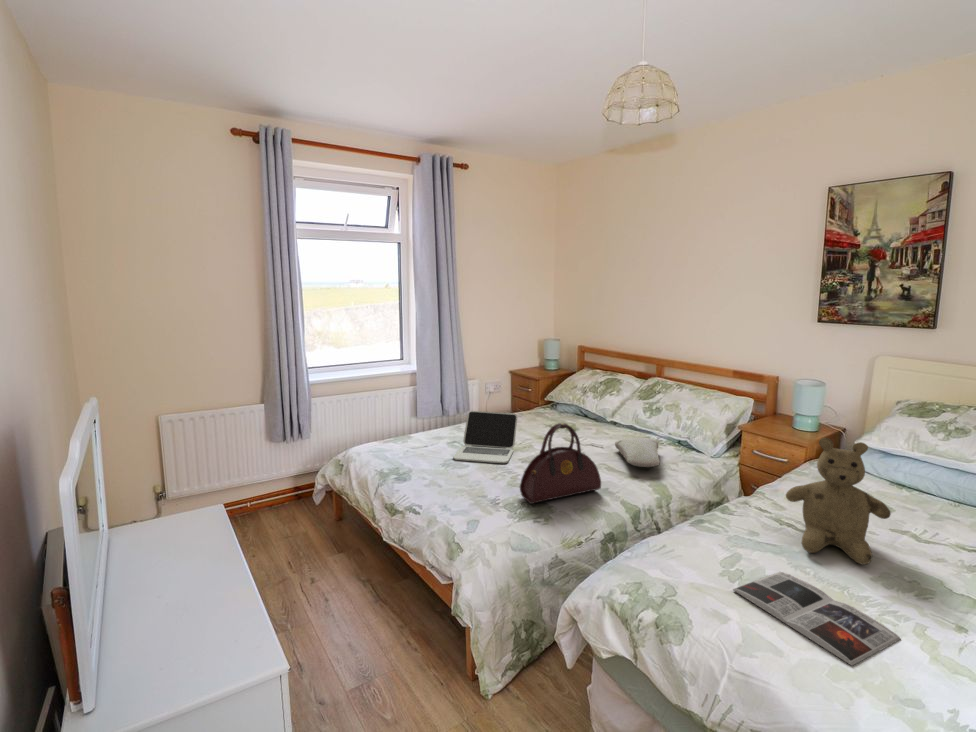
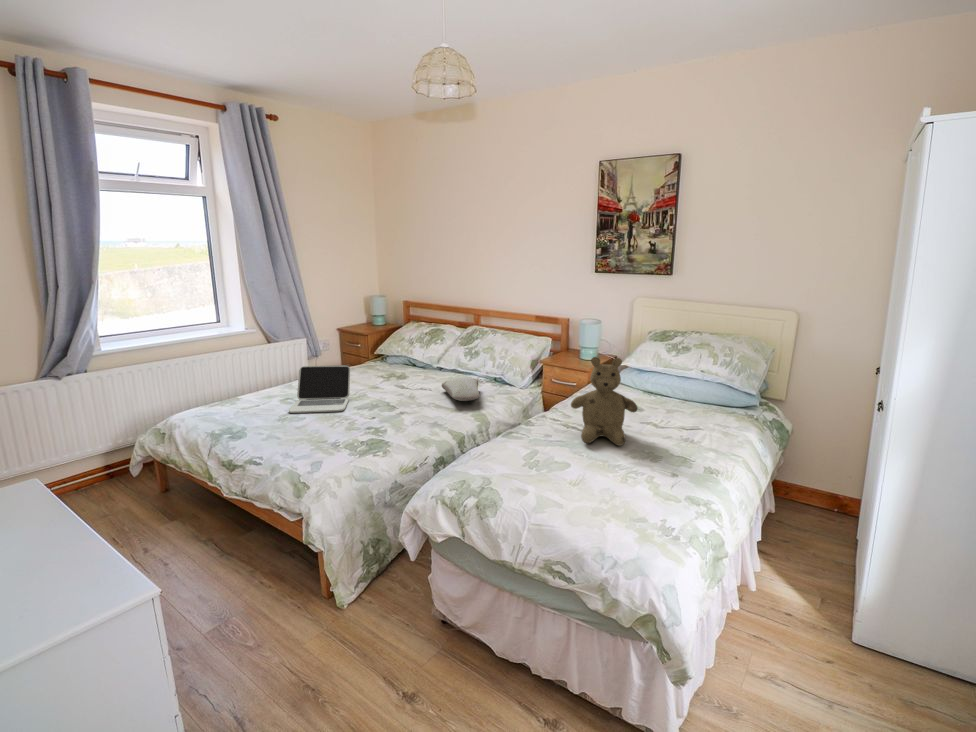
handbag: present [520,423,601,504] -> none [358,366,431,440]
magazine: present [733,572,901,666] -> none [533,458,638,506]

